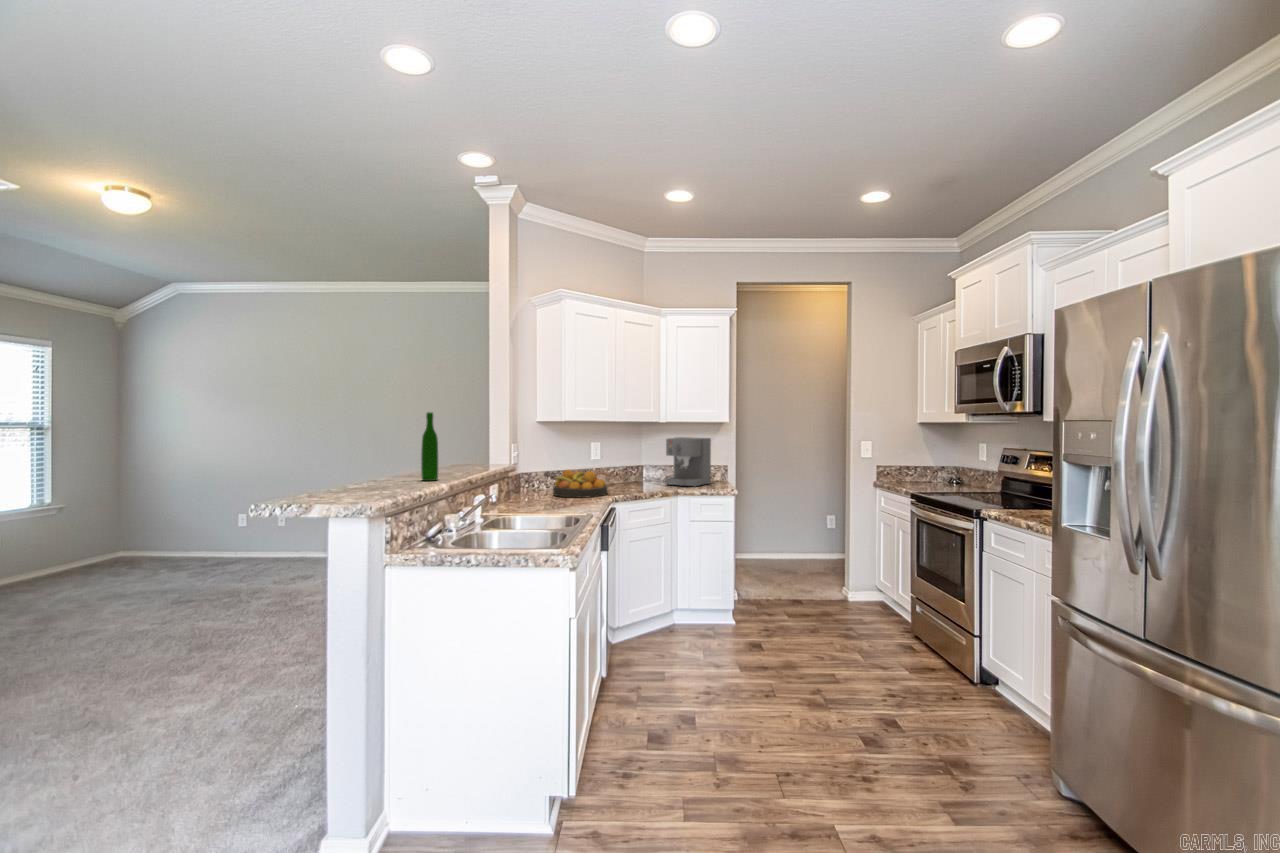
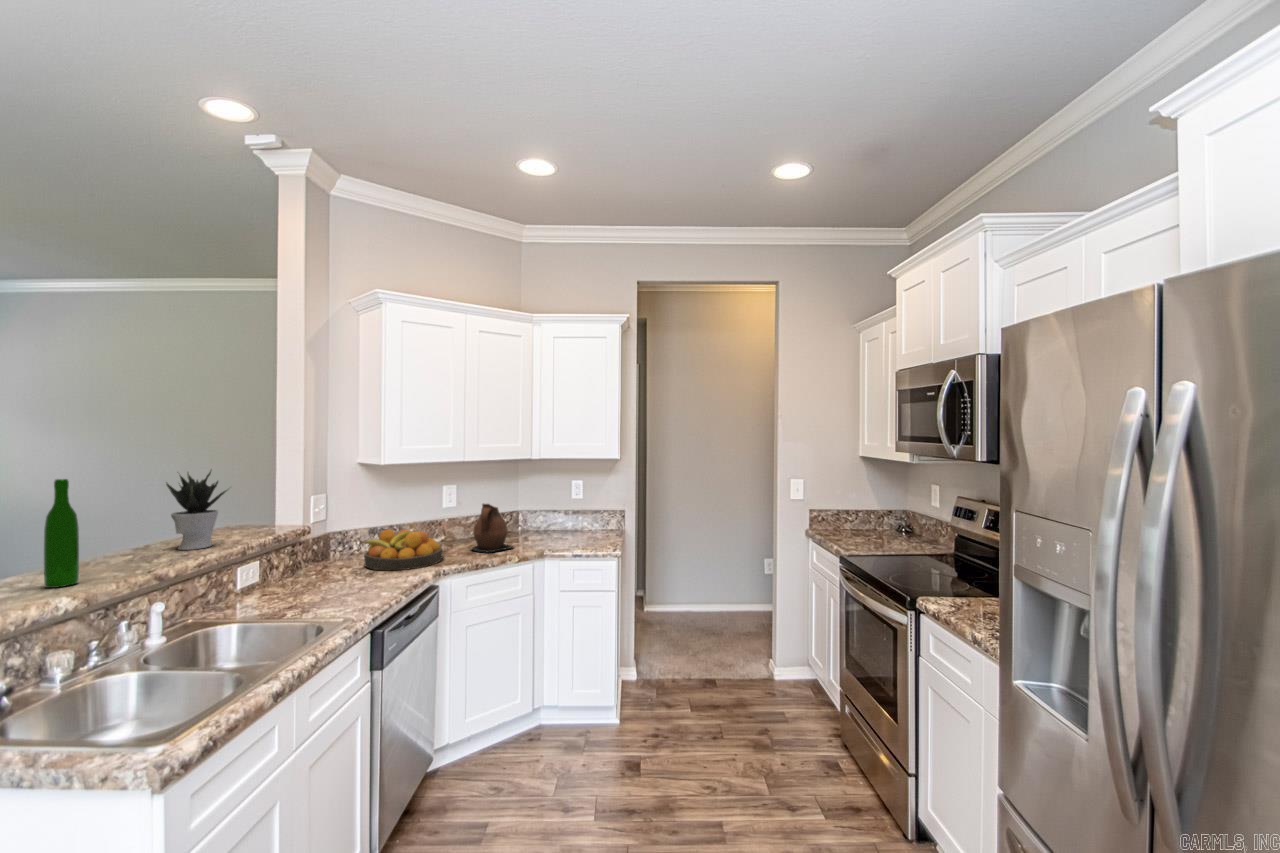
potted plant: none [442,417,480,473] -> present [166,471,227,550]
coffee maker: present [665,437,711,487] -> none [537,476,597,544]
ceramic pitcher: none [619,454,653,490] -> present [471,503,513,552]

